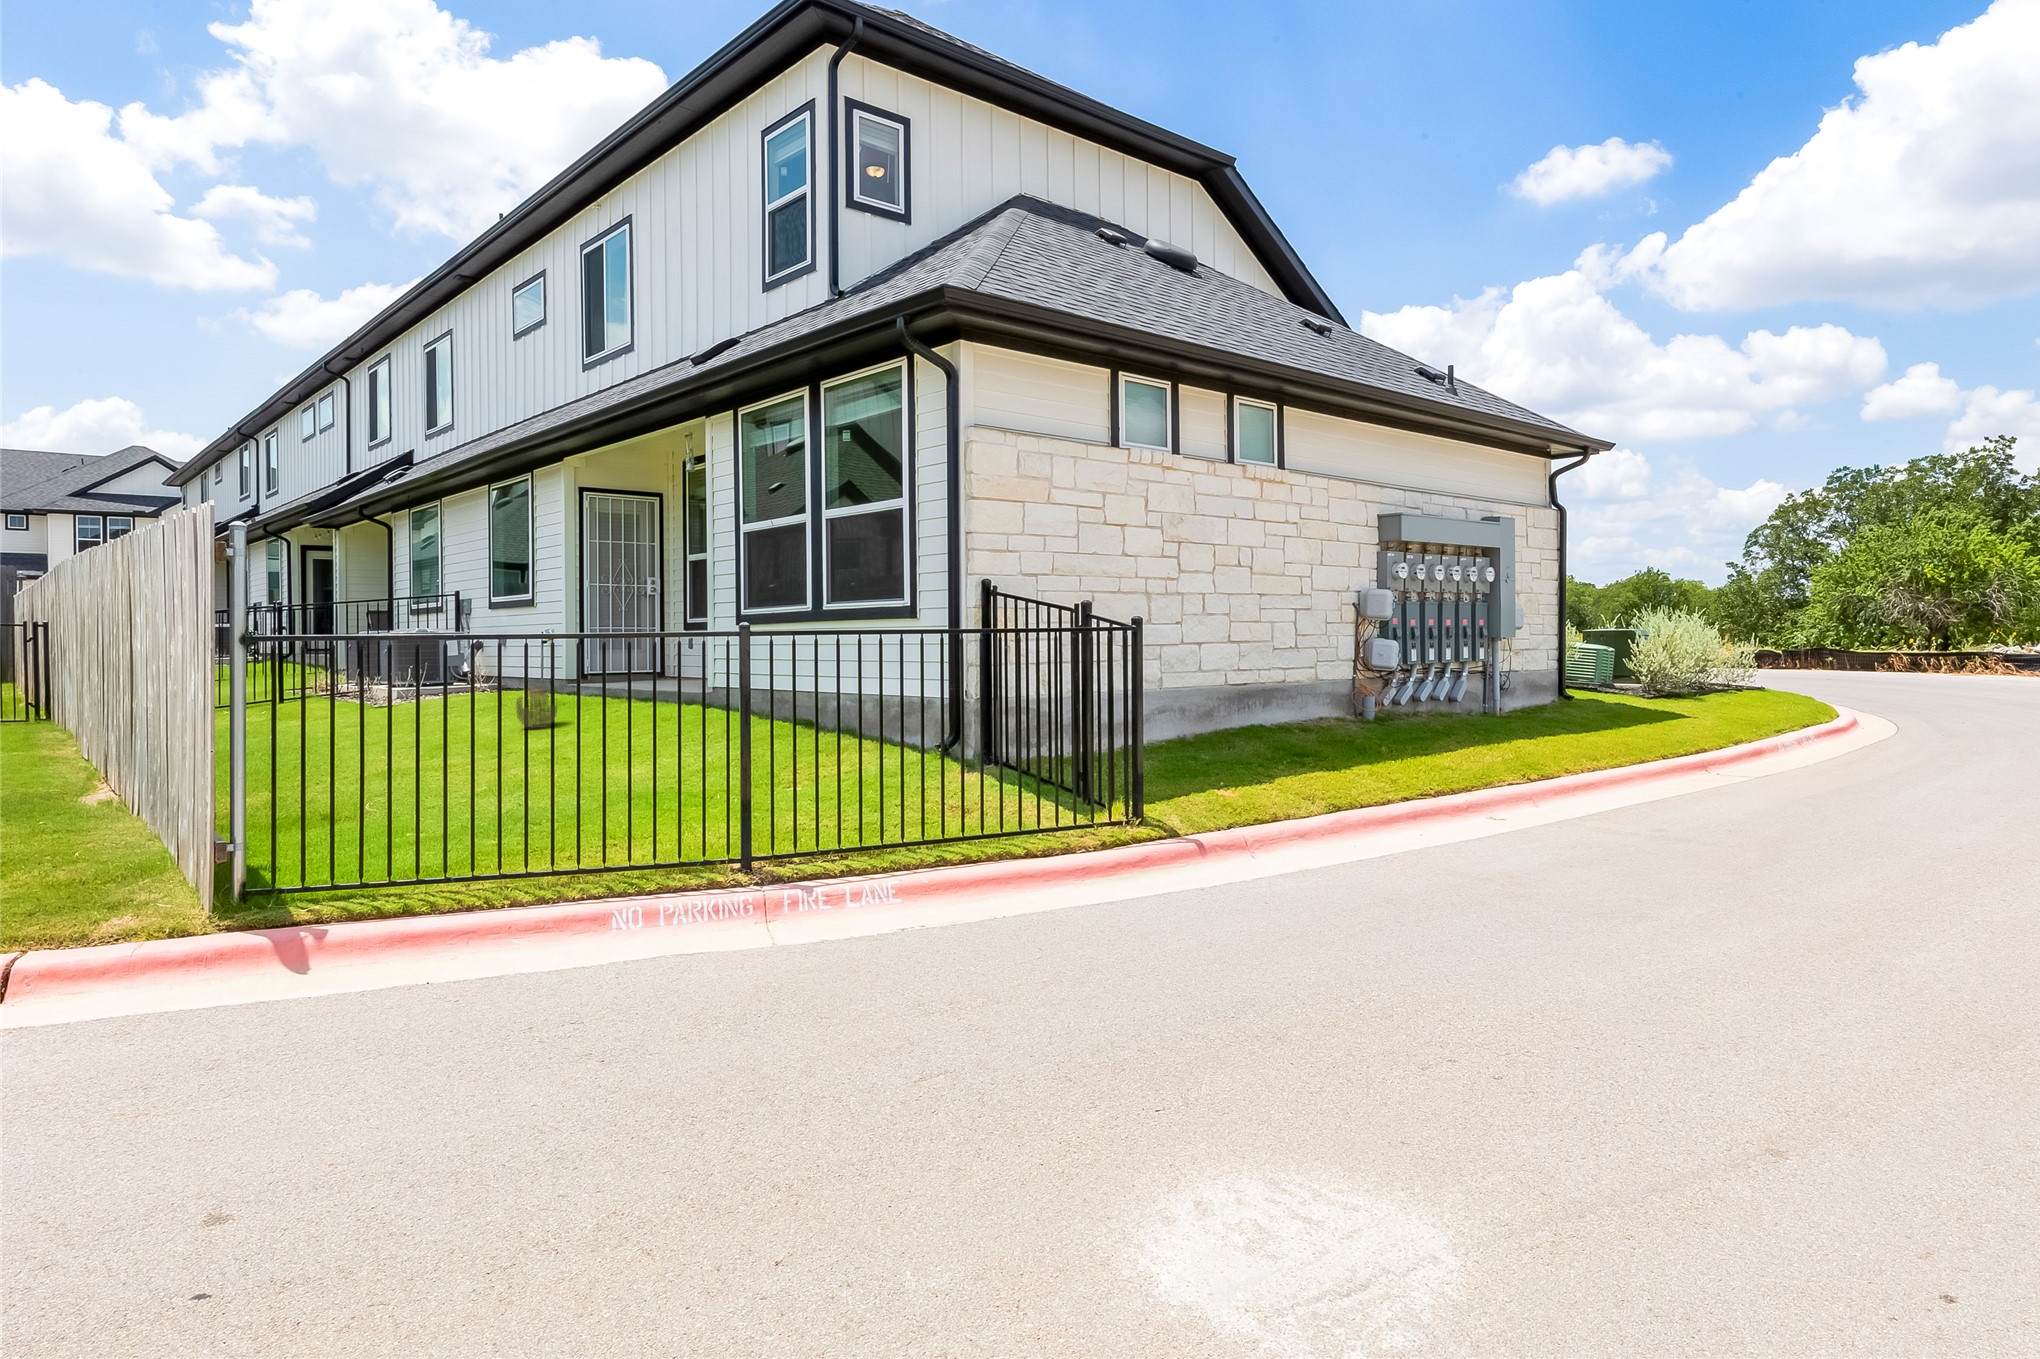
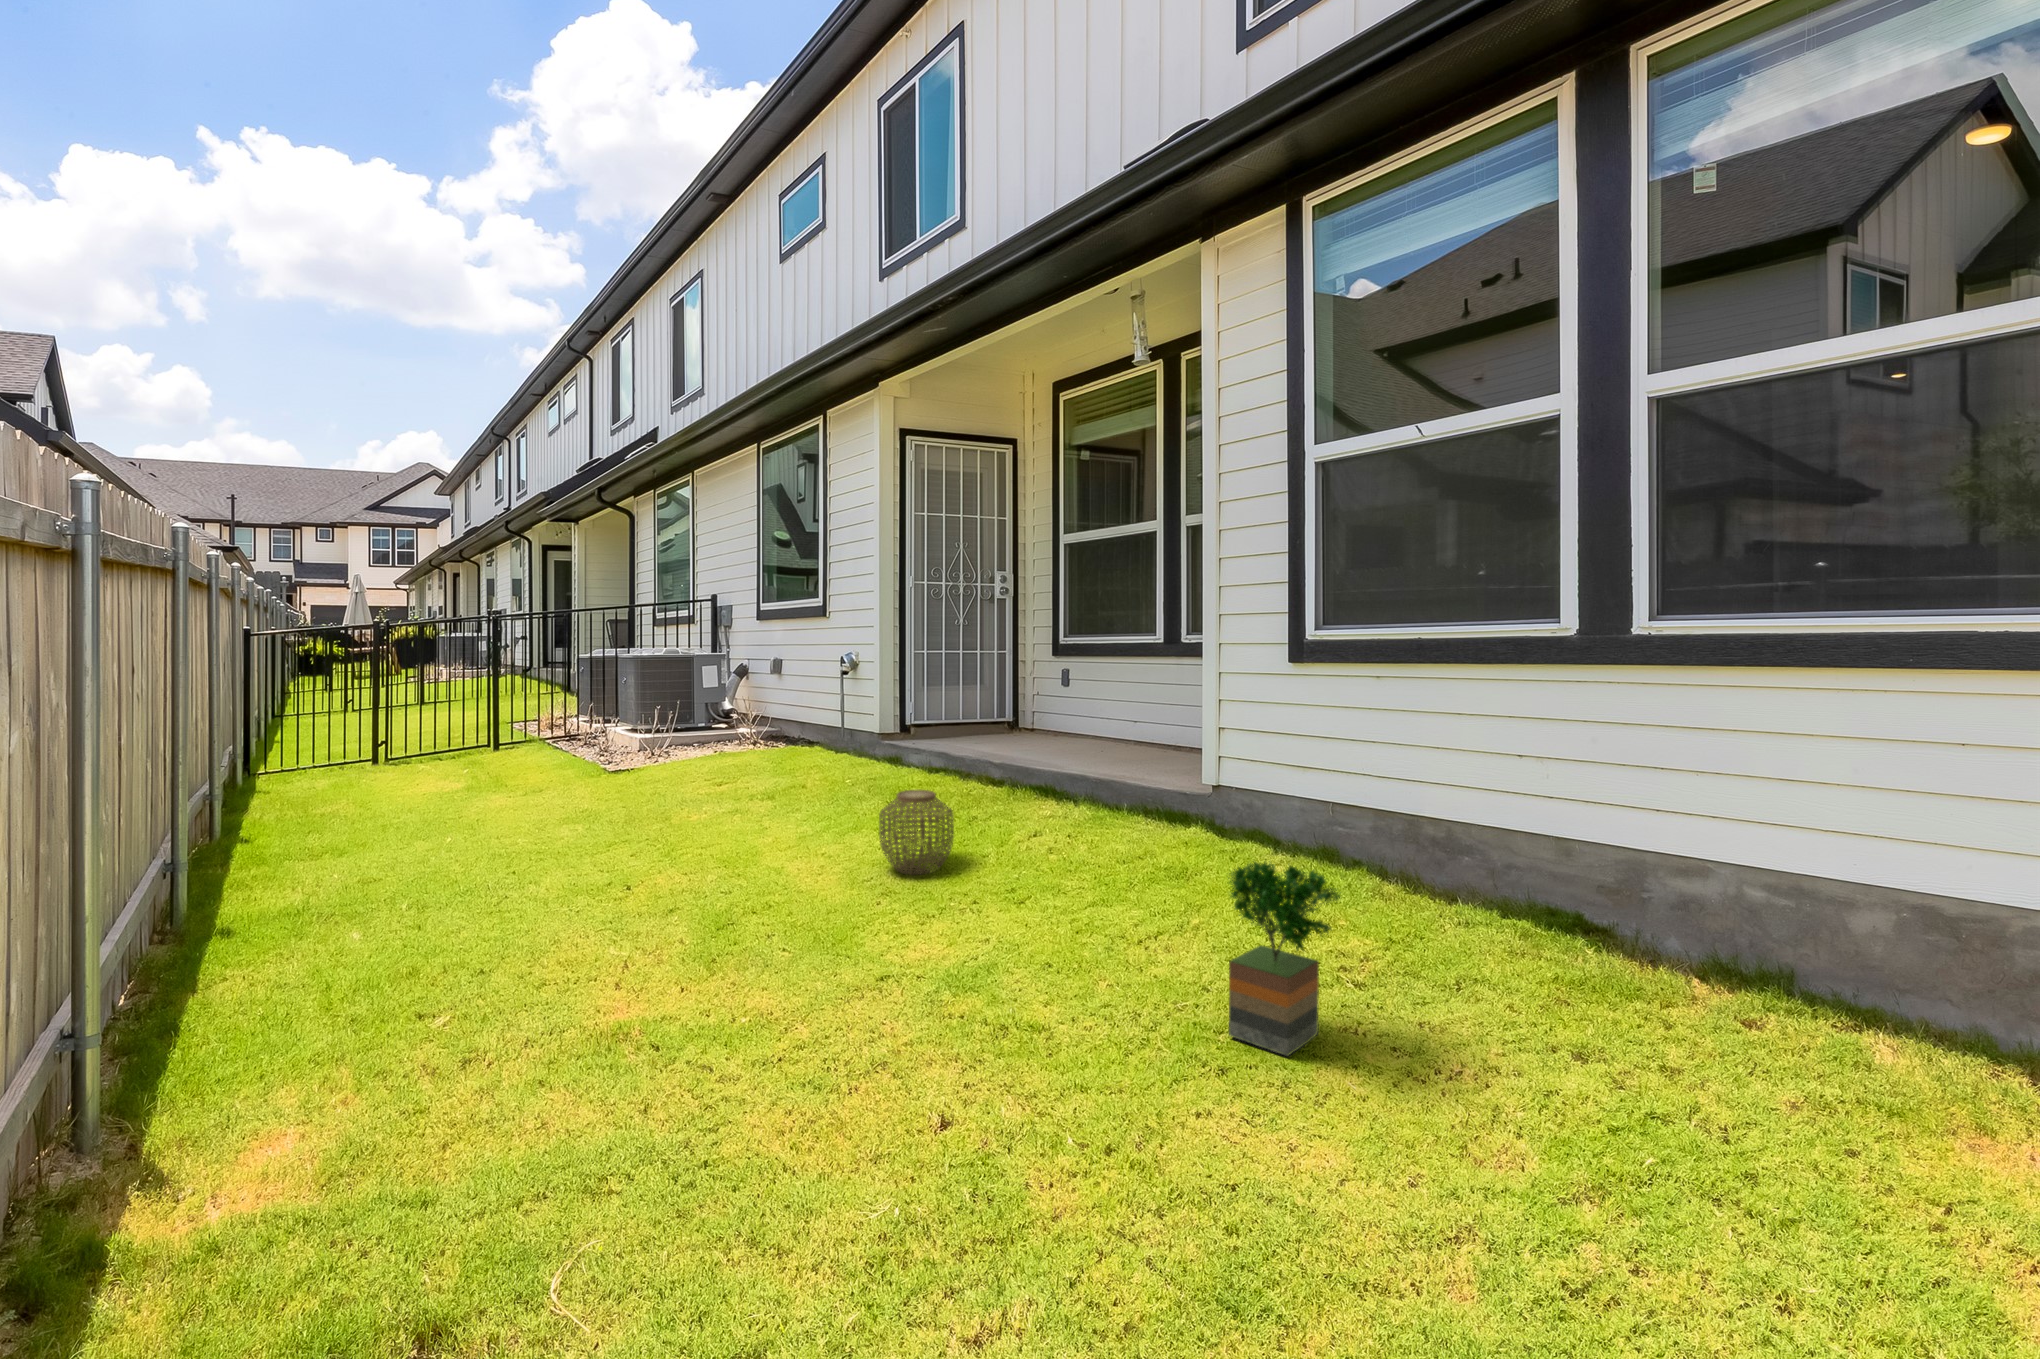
potted tree: none [610,689,658,753] -> present [1228,862,1340,1056]

